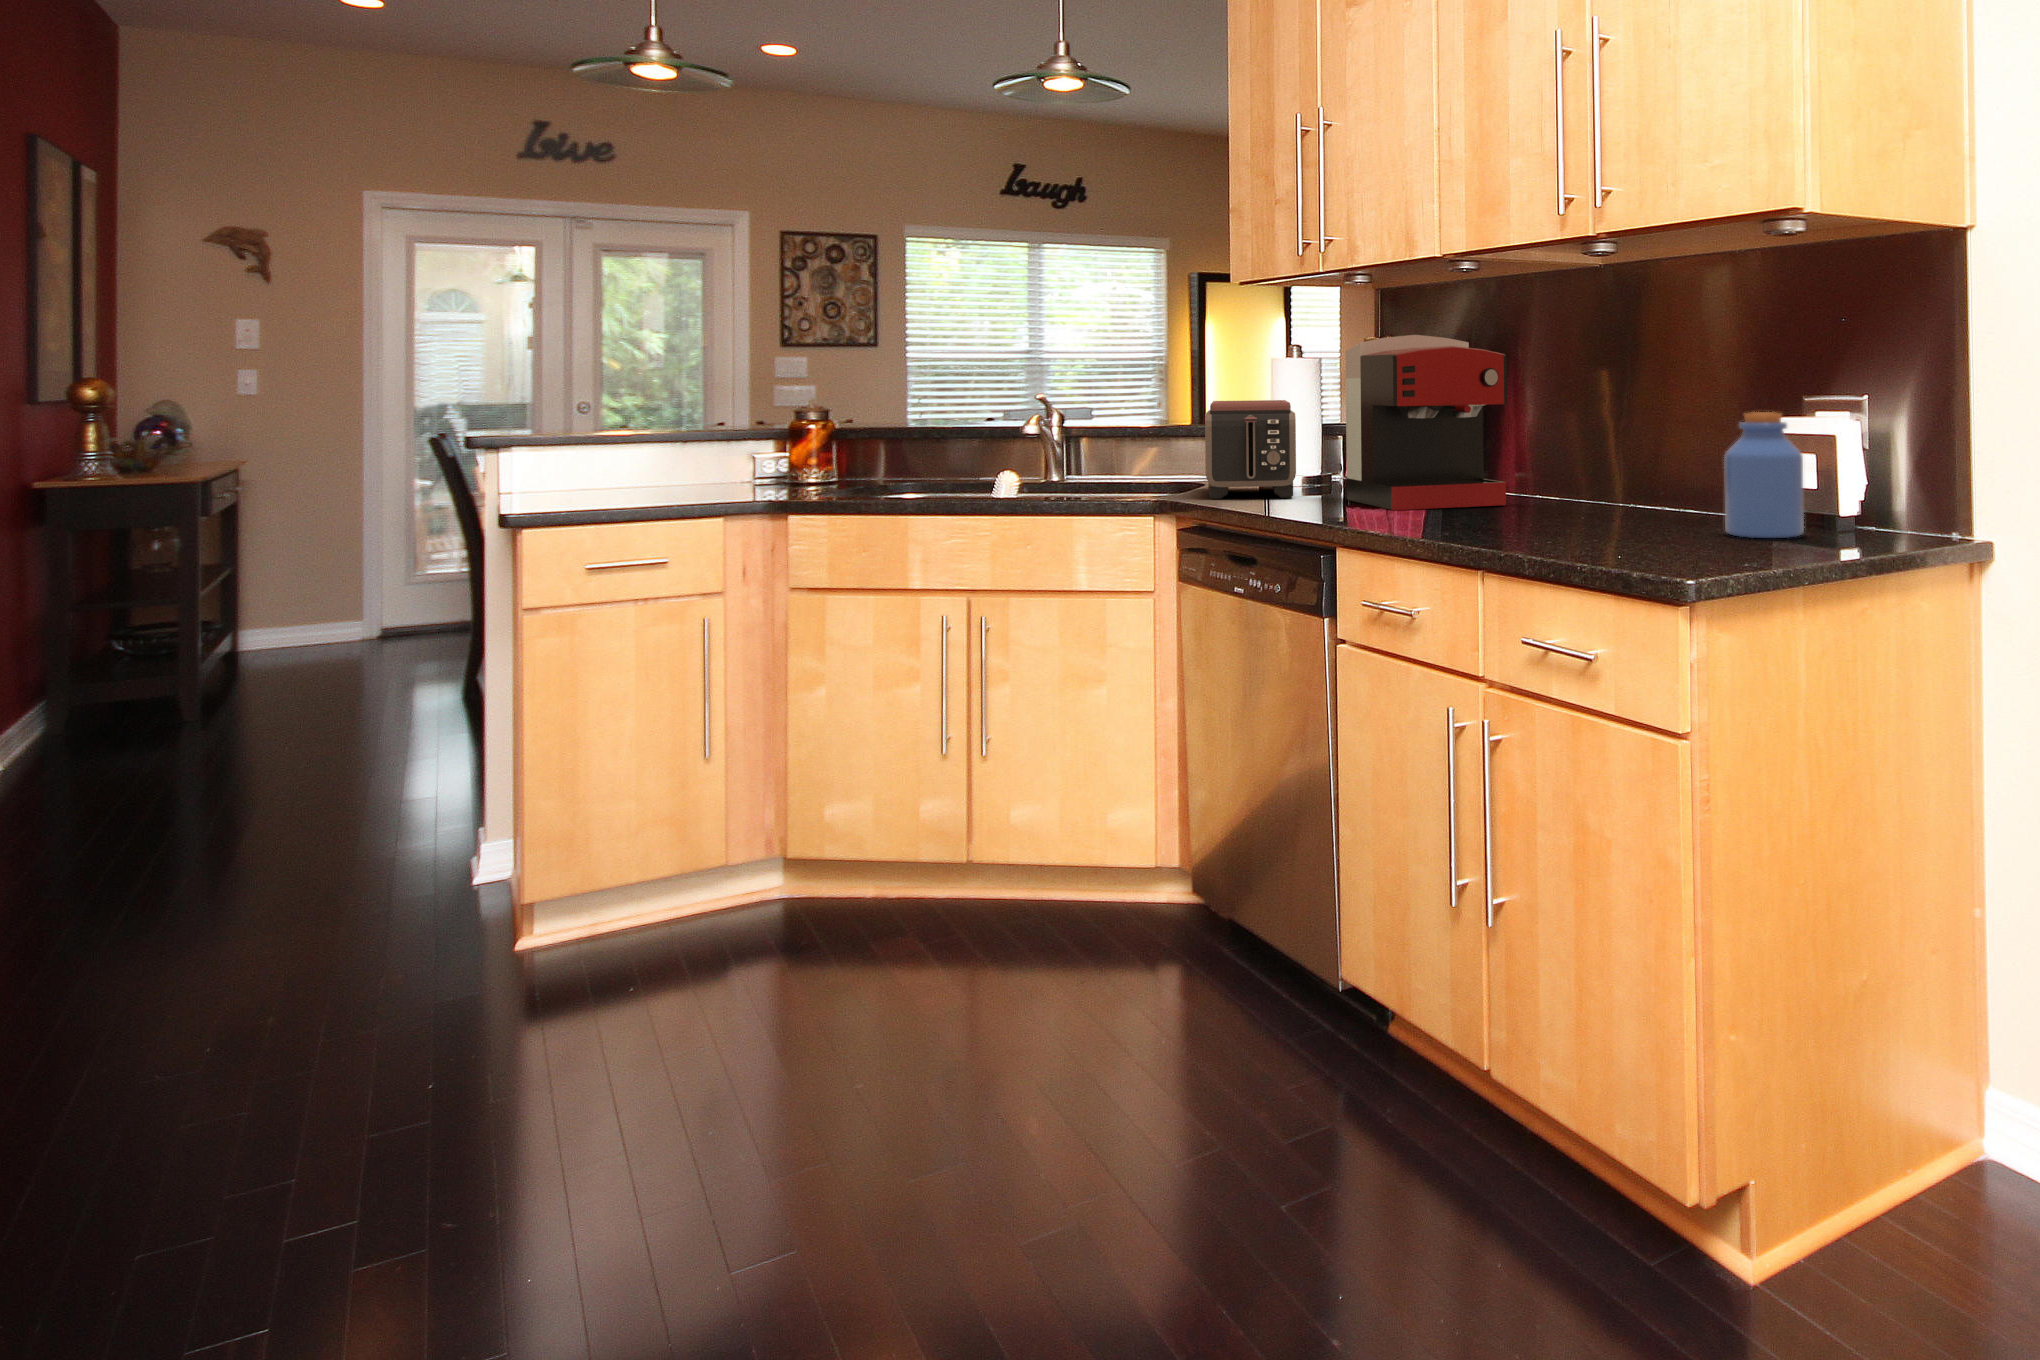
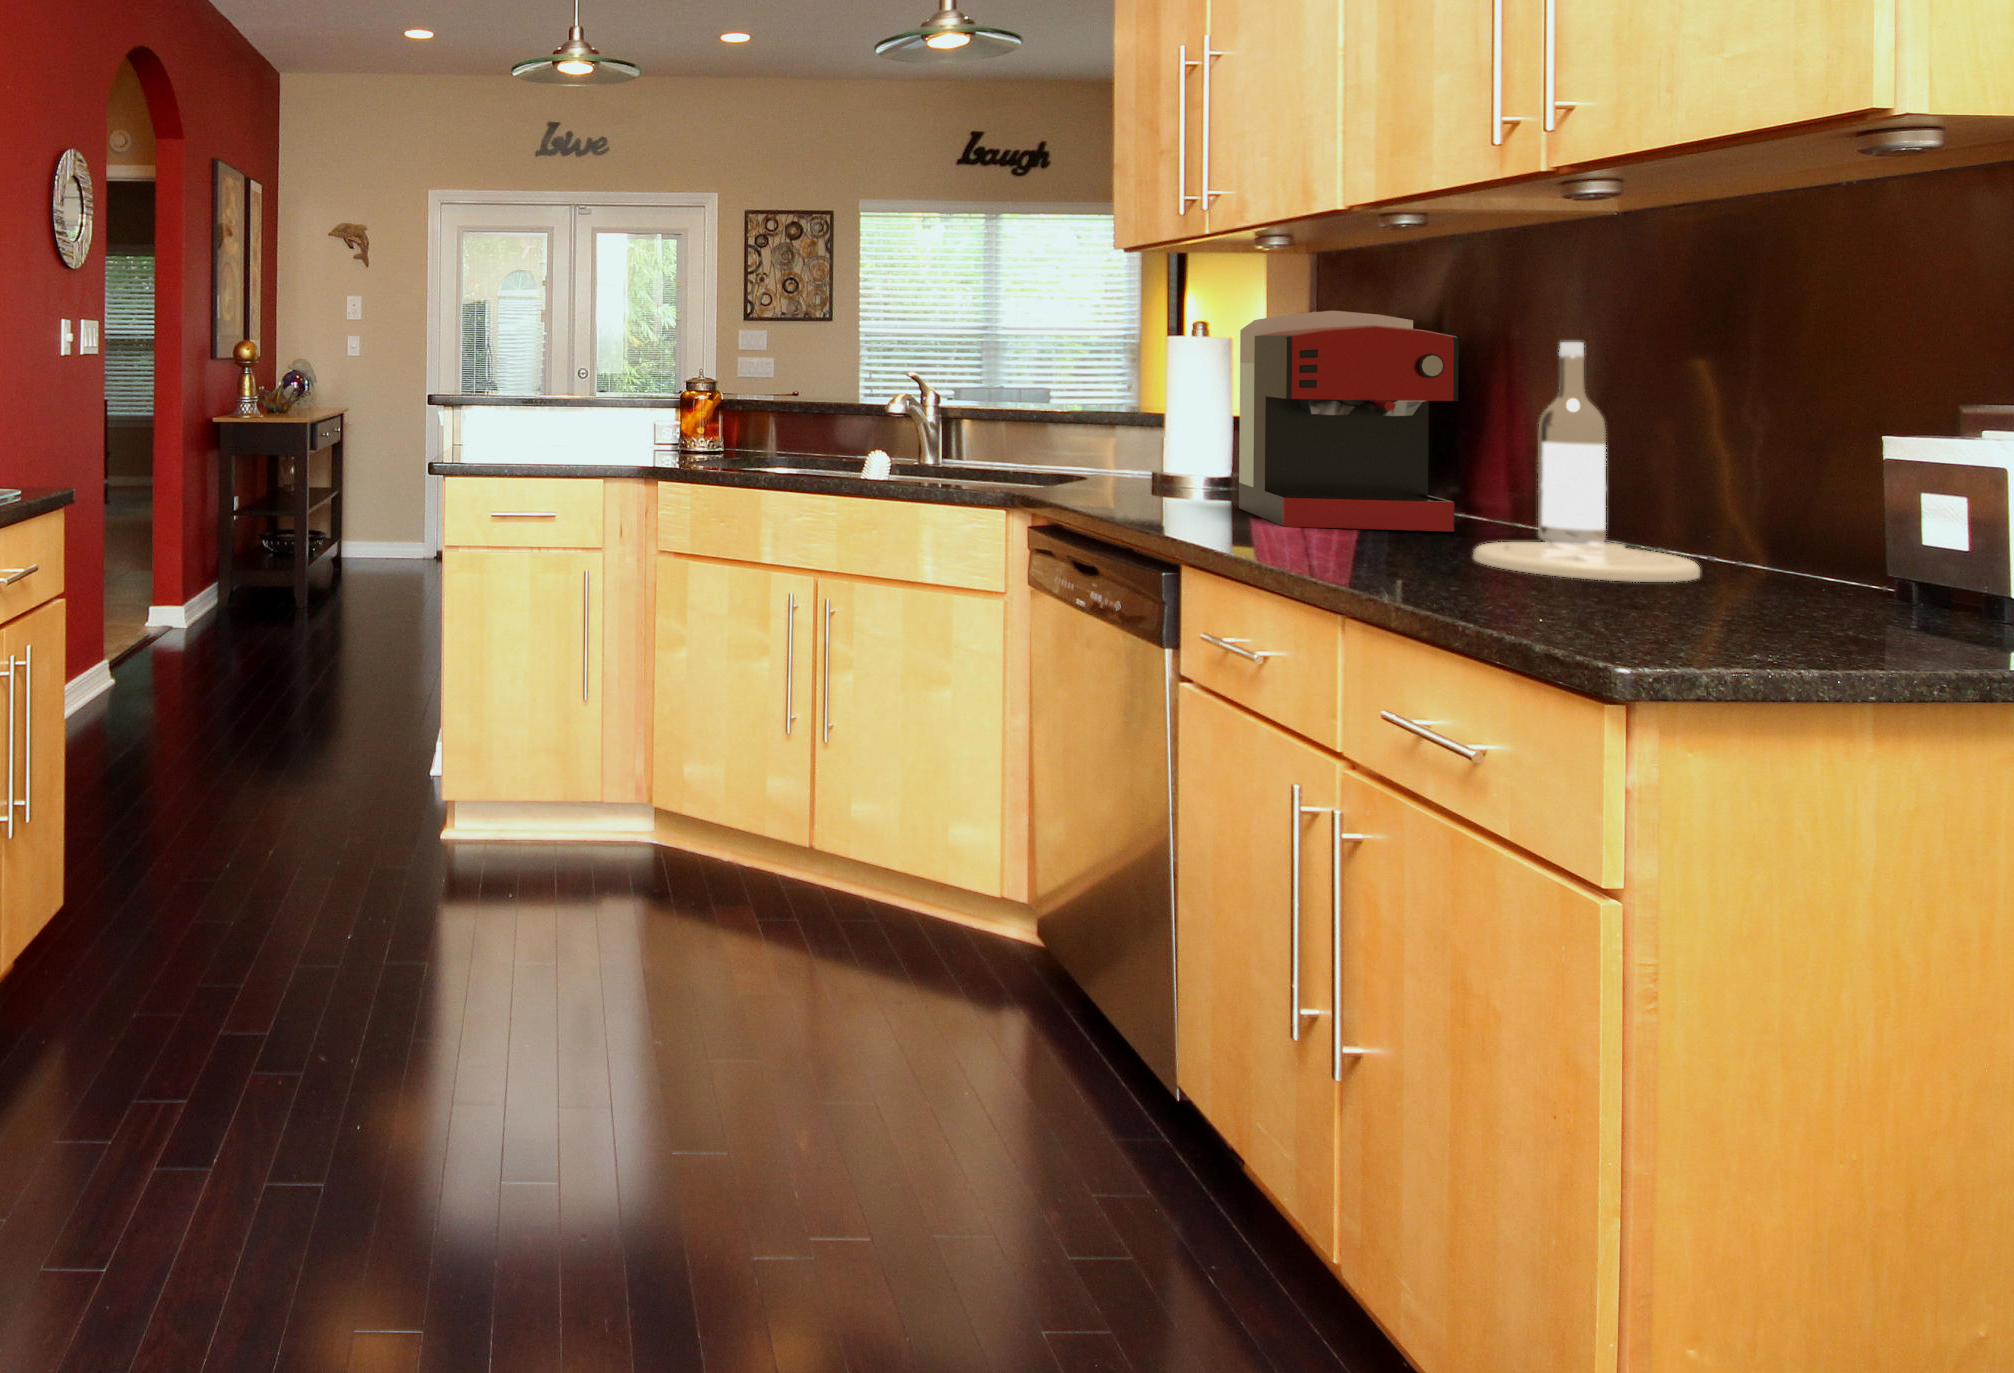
wine bottle: none [1560,358,1602,508] -> present [1538,342,1606,544]
toaster: present [1205,400,1296,499] -> none [1065,385,1186,501]
jar: present [1724,412,1804,538] -> none [1778,429,1932,622]
plate: none [1536,504,1672,529] -> present [1474,542,1700,582]

